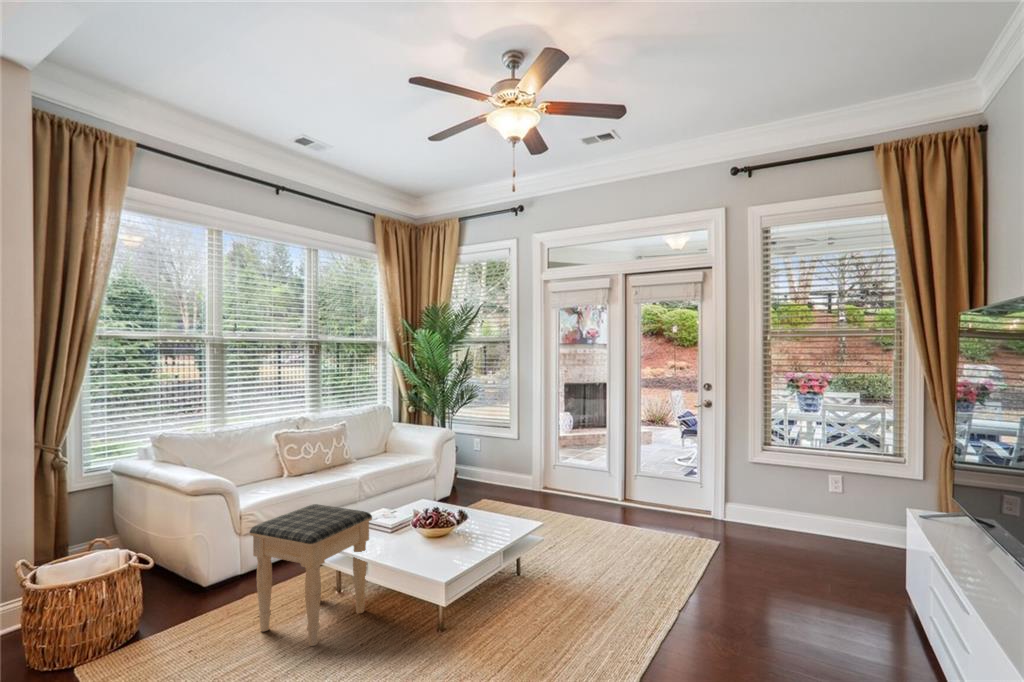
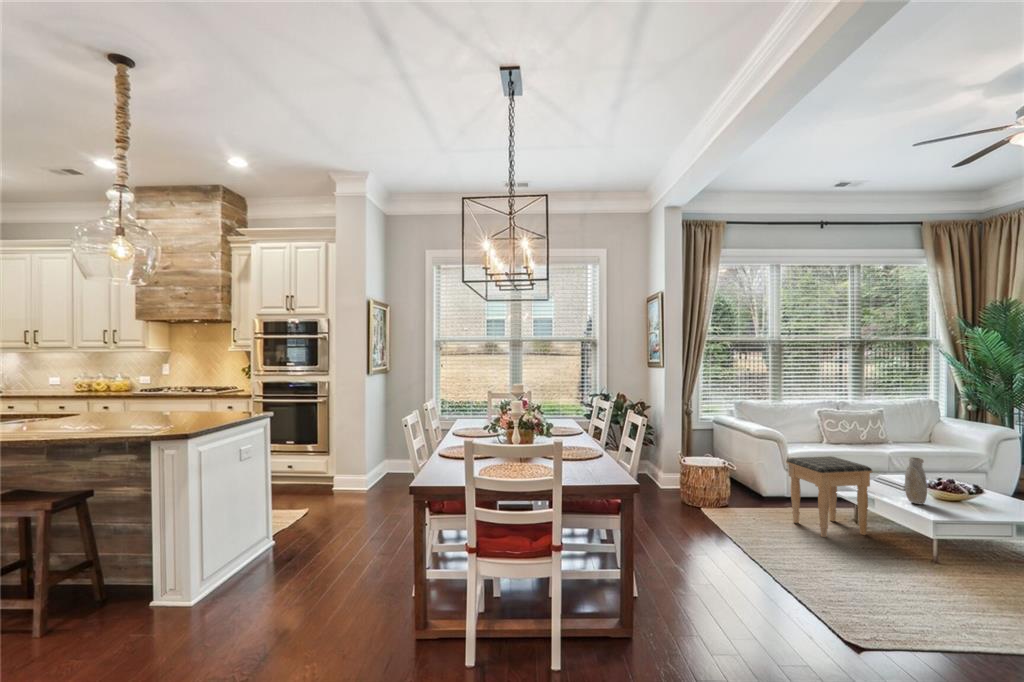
vase: none [415,489,439,552] -> present [905,457,927,504]

